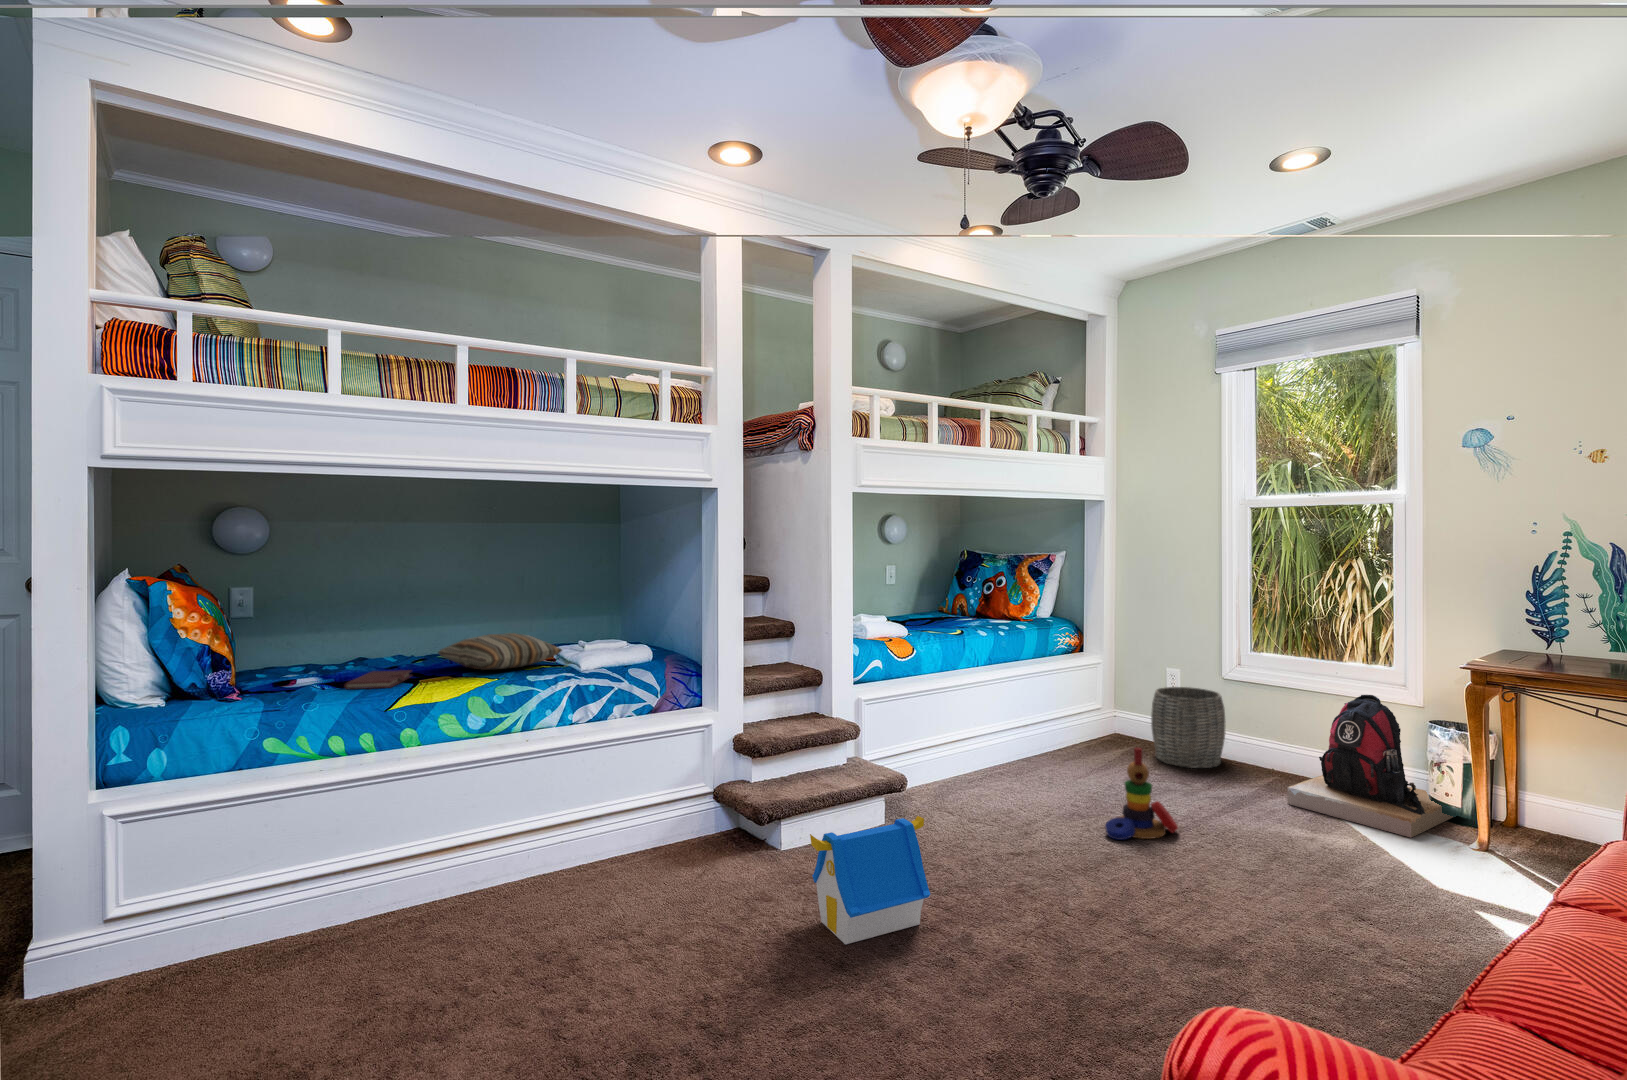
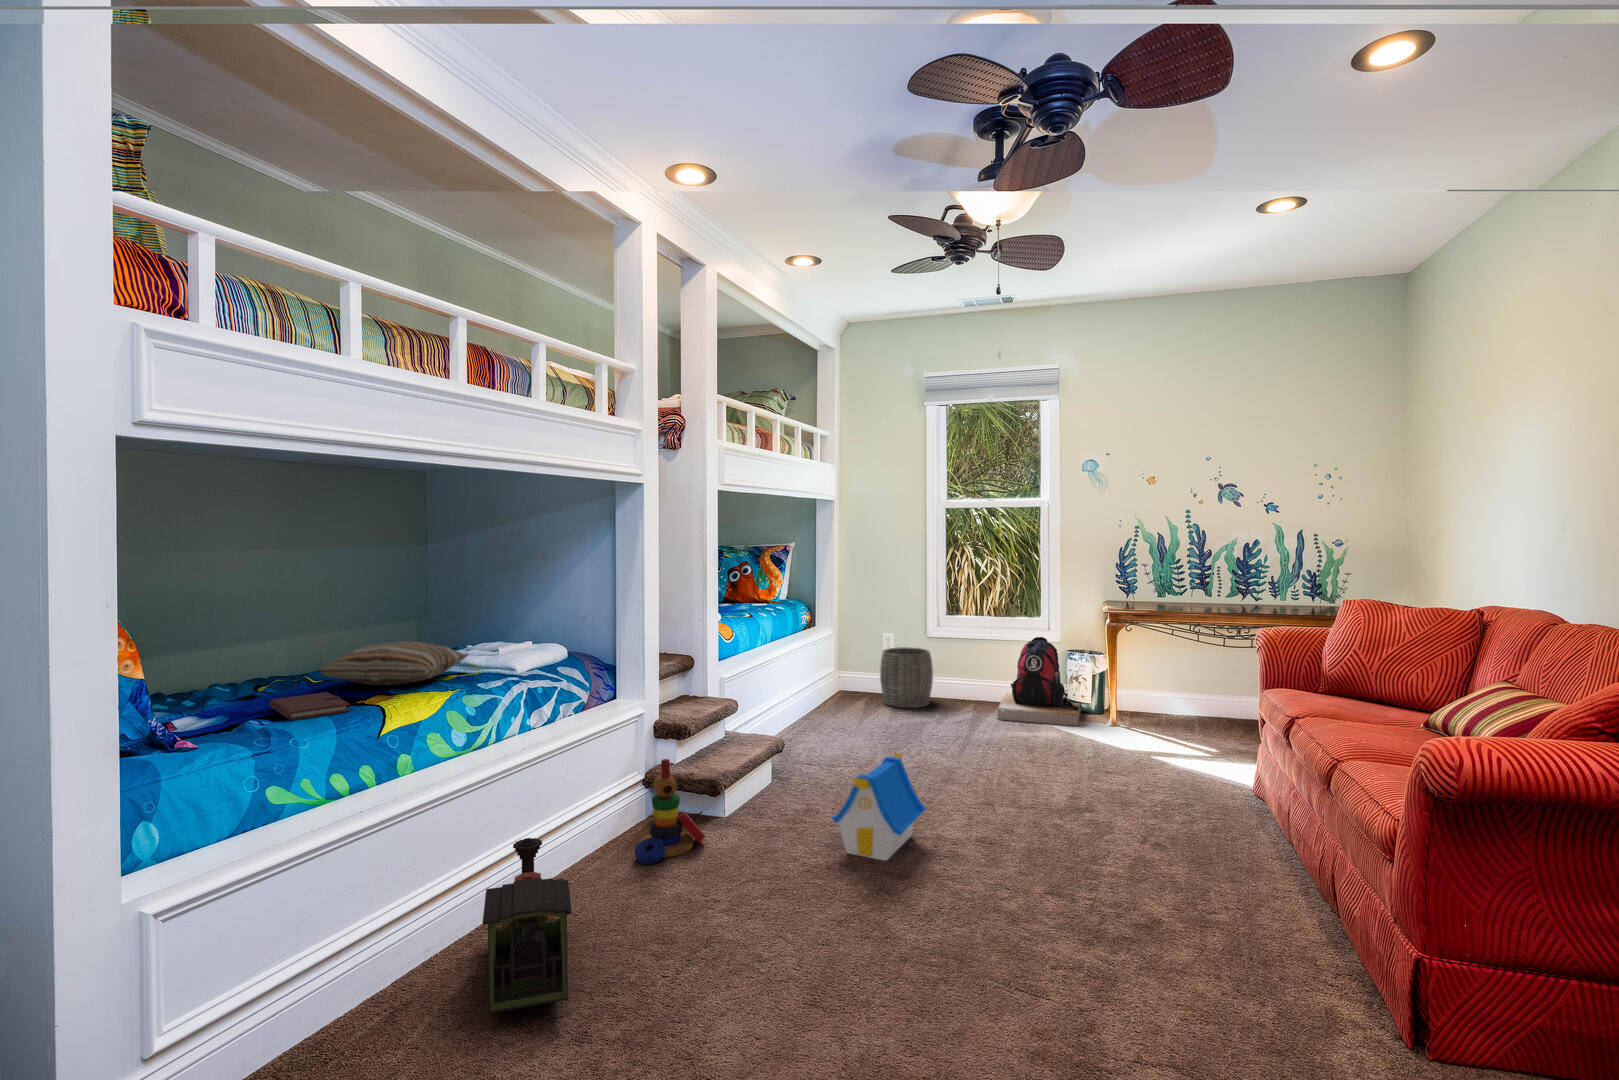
stacking toy: present [1105,748,1178,840] -> present [635,759,705,864]
toy train: none [316,821,495,976] -> present [483,838,572,1014]

